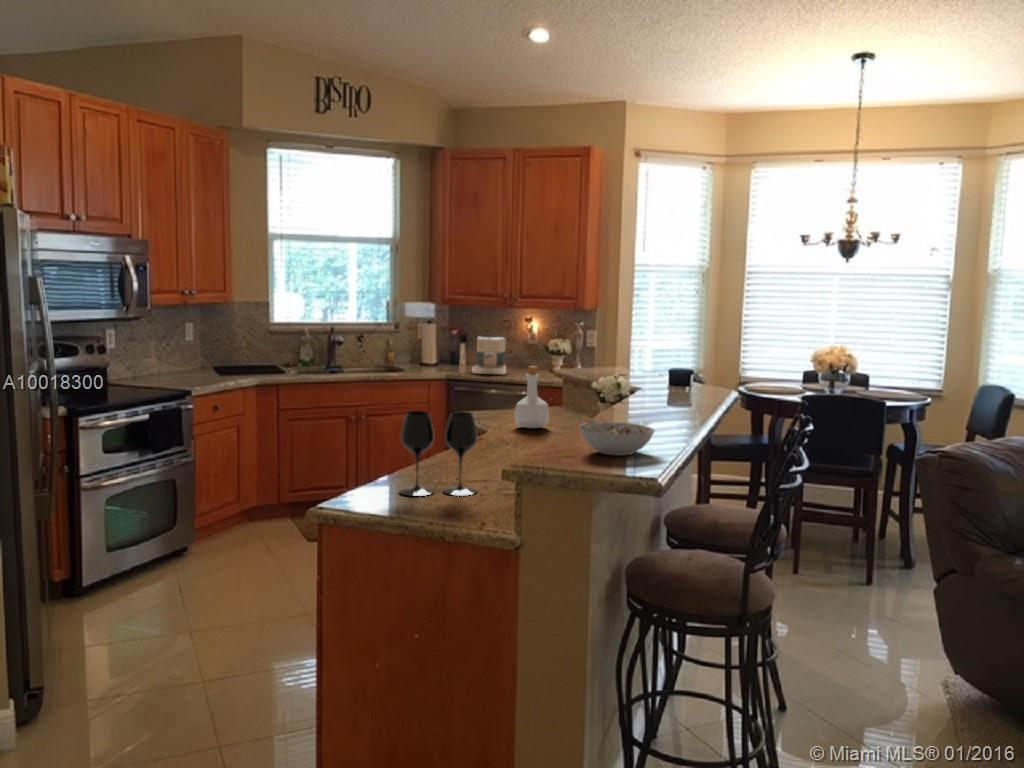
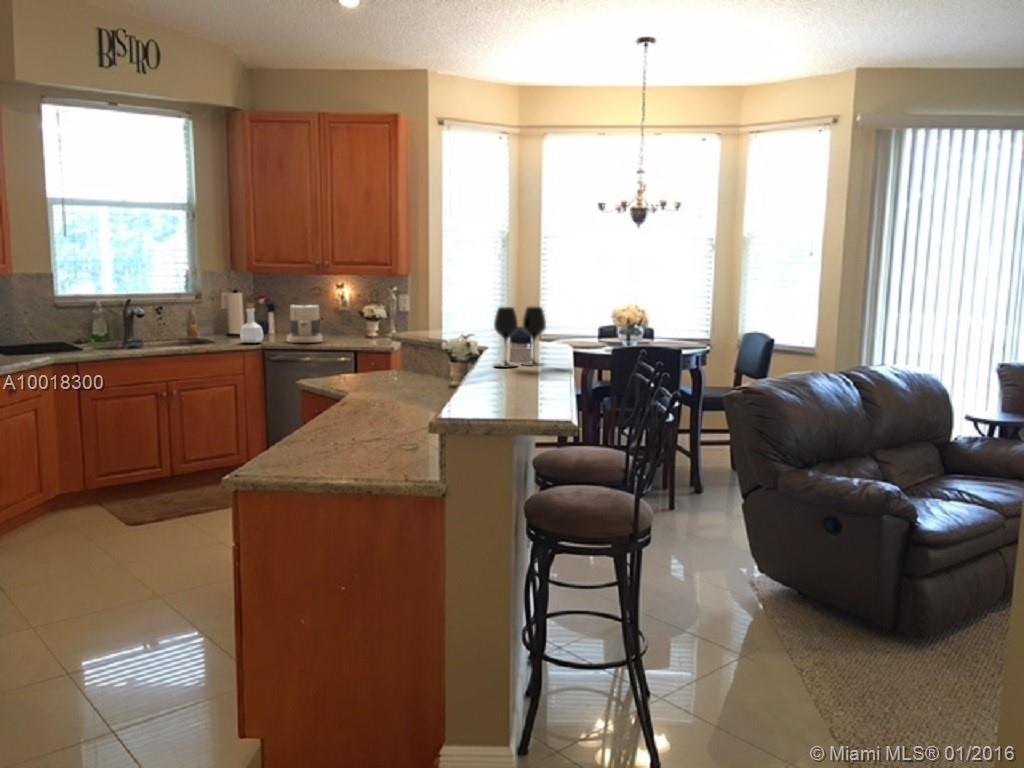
bottle: present [515,366,549,428] -> present [240,303,263,343]
wine glass: present [400,411,478,496] -> present [494,307,546,367]
bowl: present [579,419,655,456] -> none [475,373,542,404]

